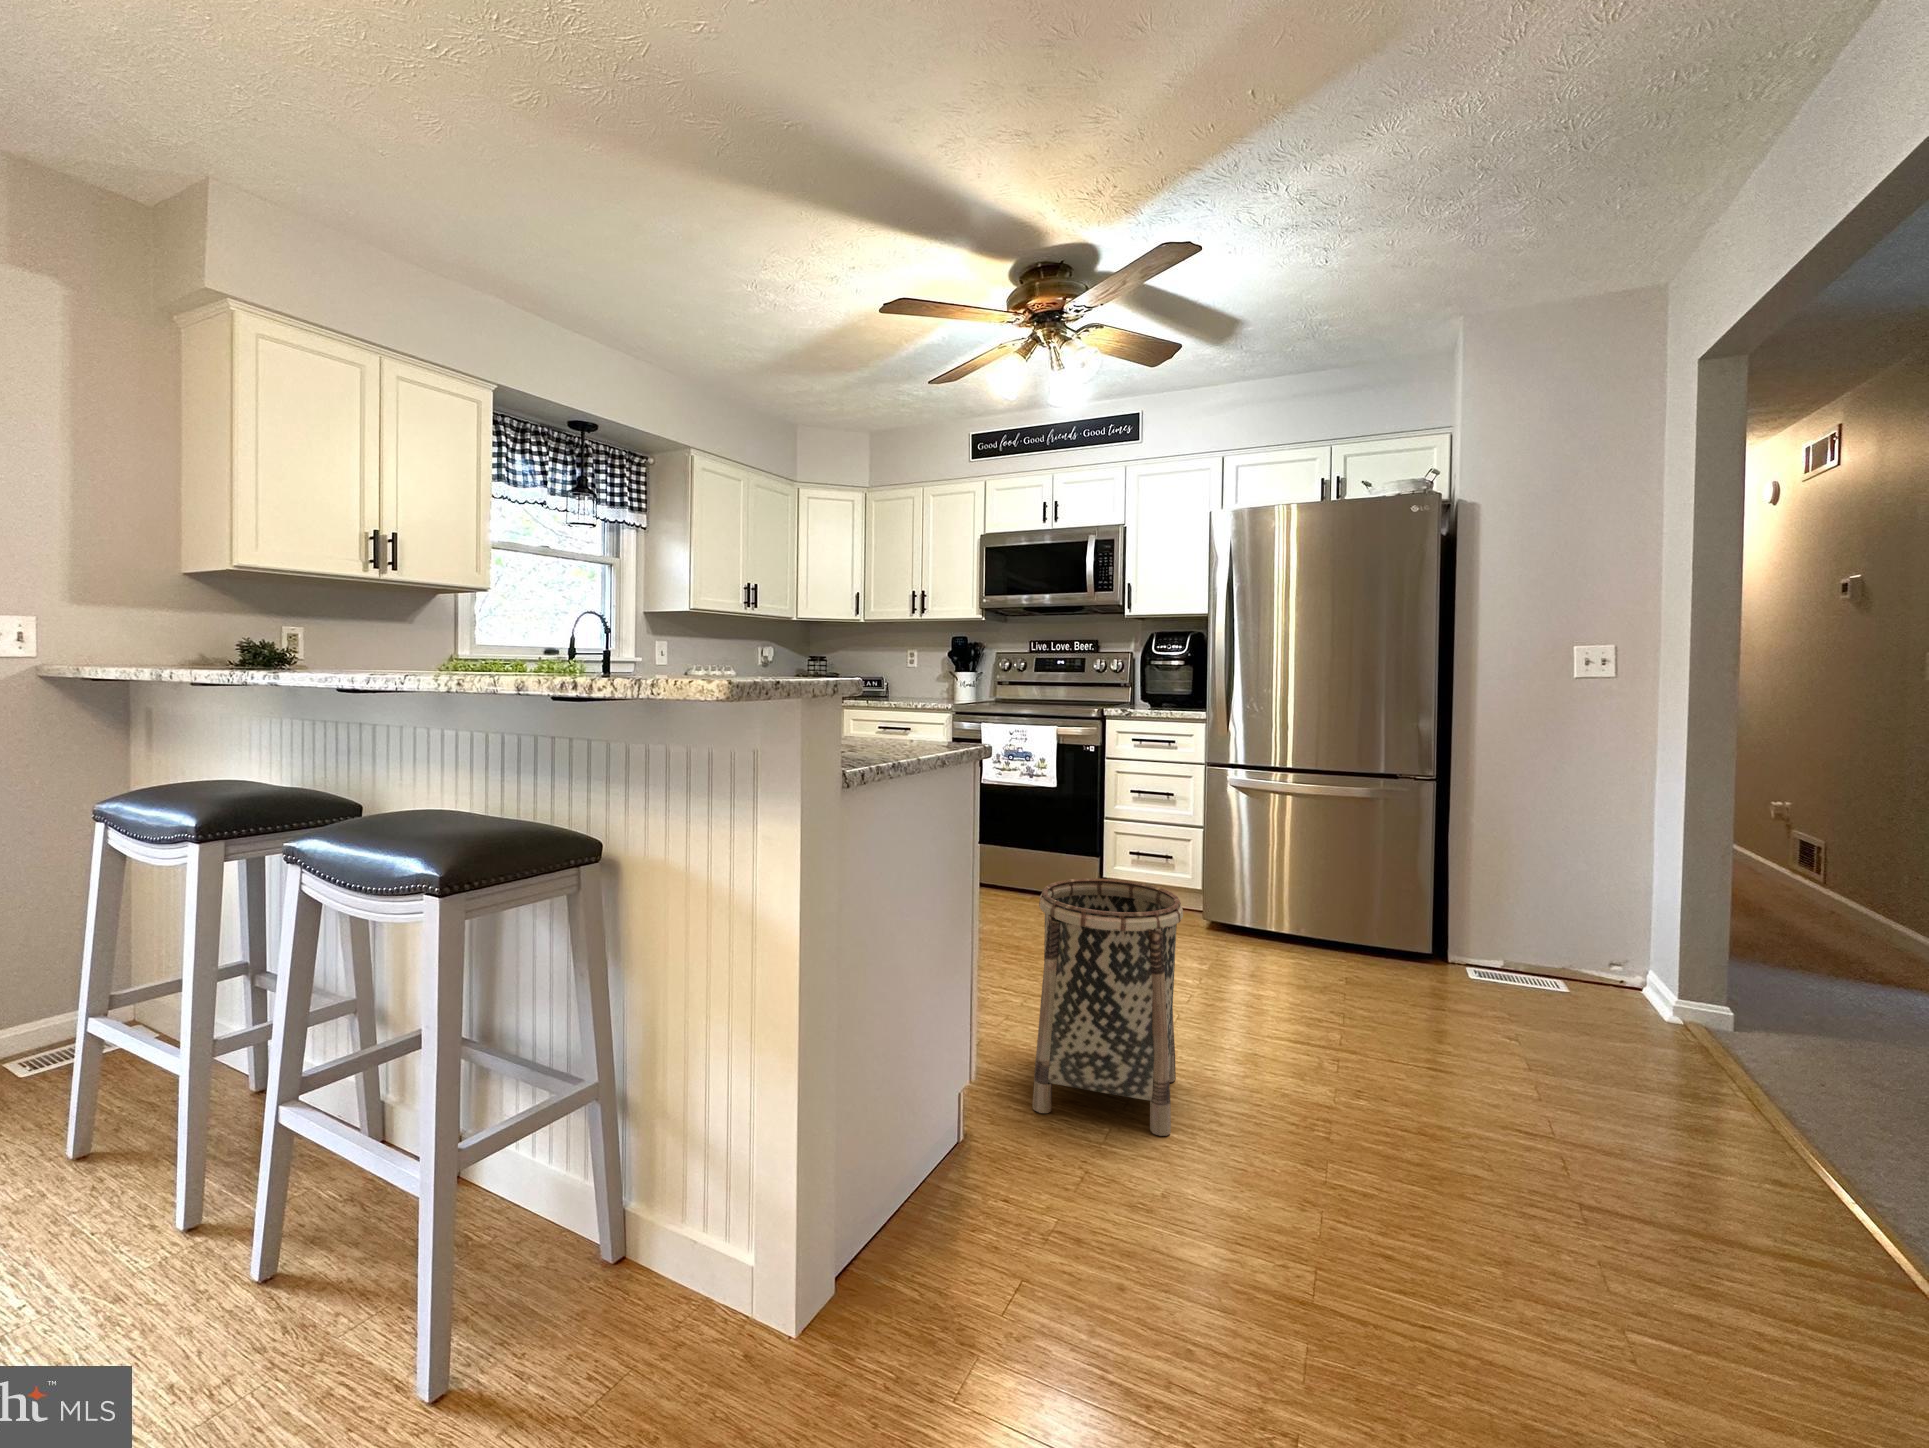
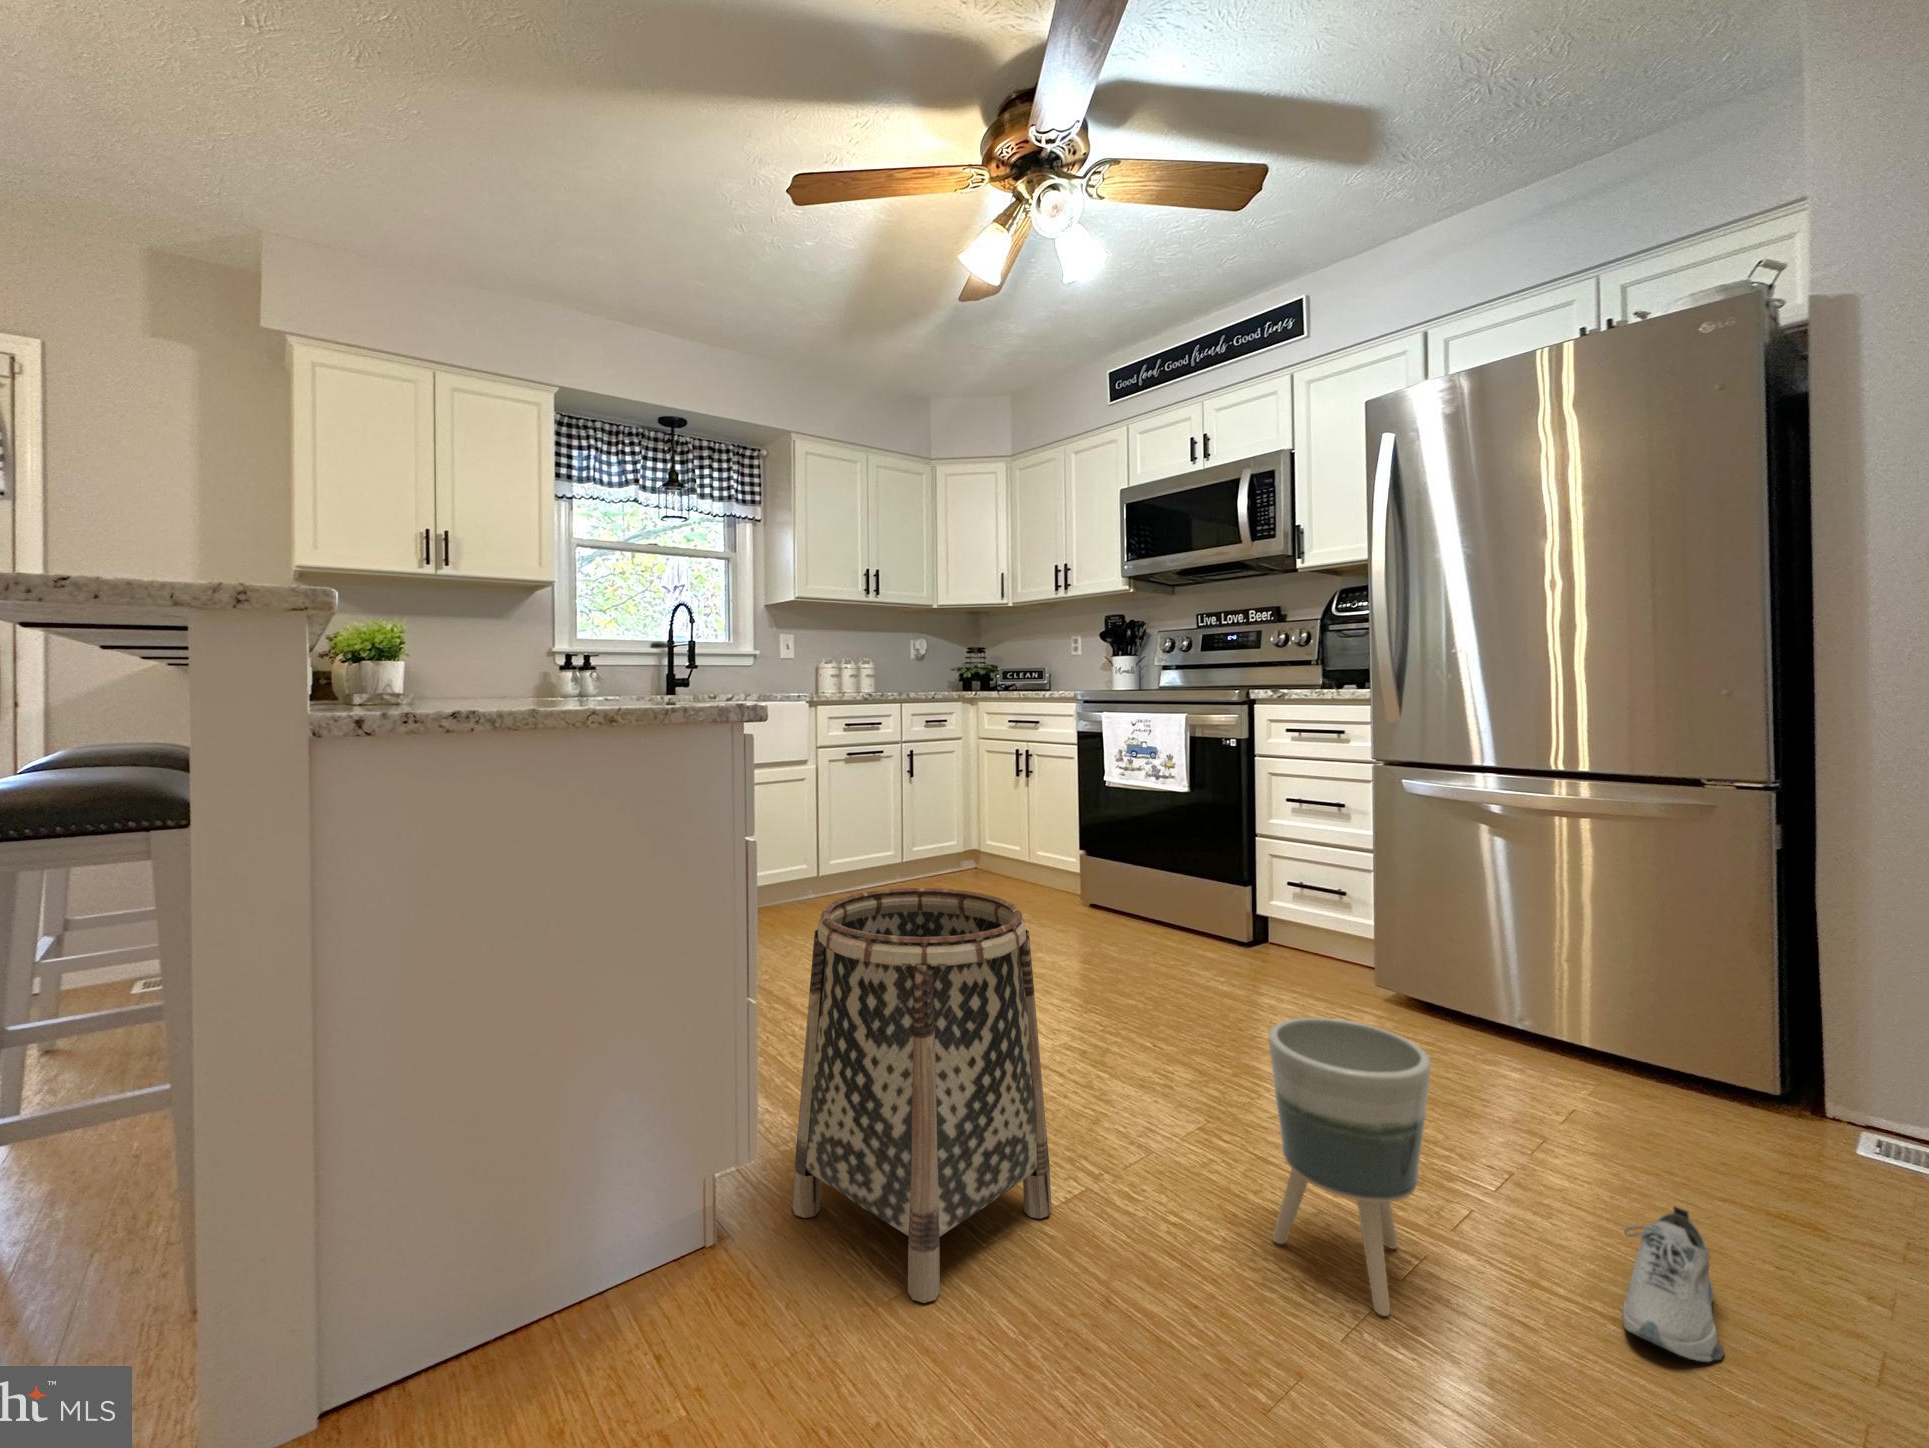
planter: none [1288,934,1379,1086] -> present [1268,1018,1431,1316]
shoe: none [1438,1005,1488,1072] -> present [1623,1207,1724,1362]

